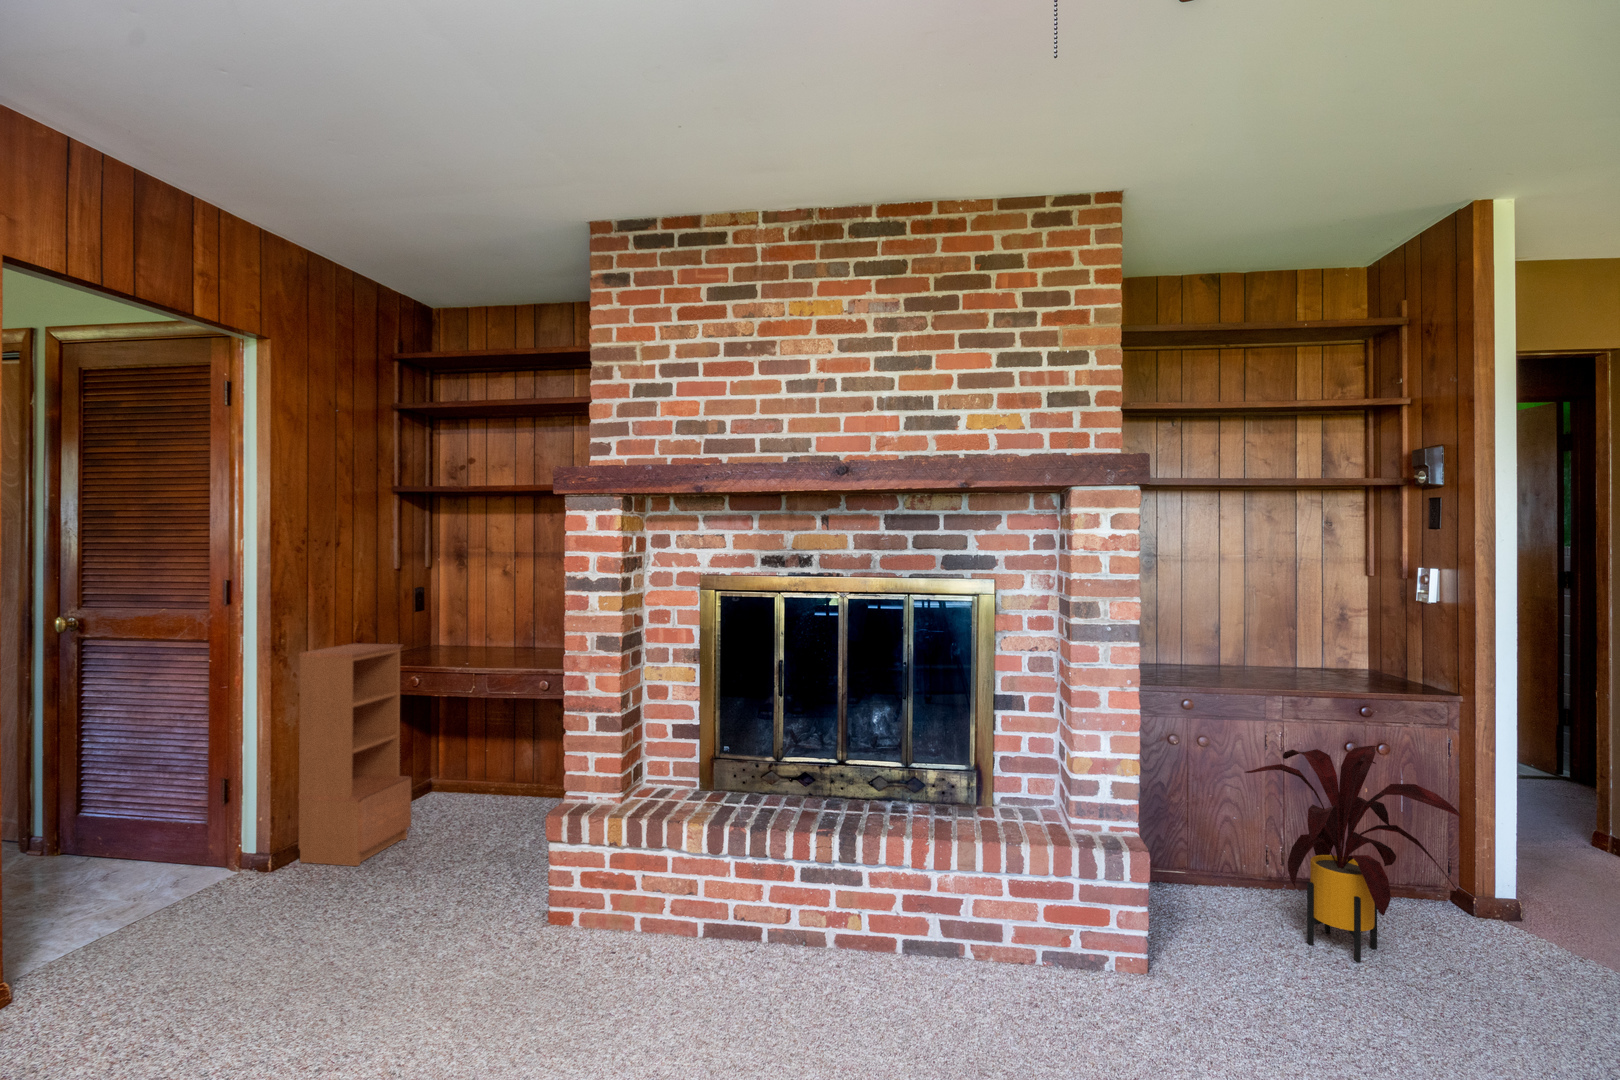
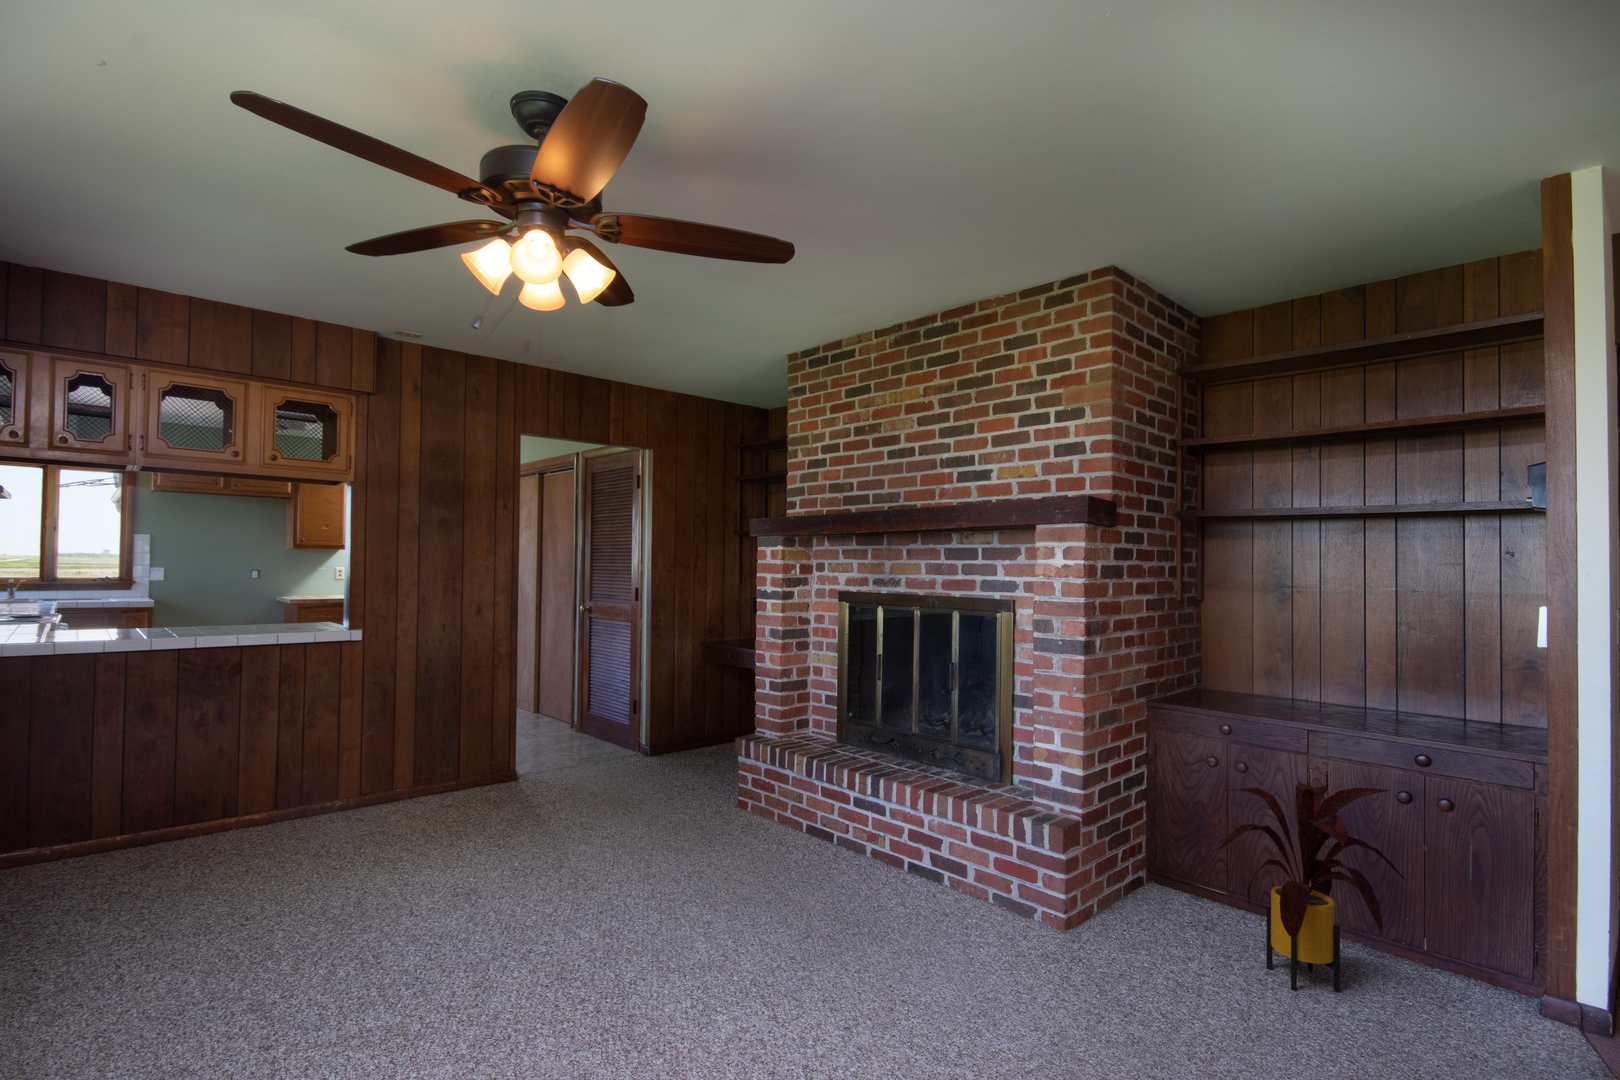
bookcase: present [298,643,412,866] -> none [656,631,720,766]

